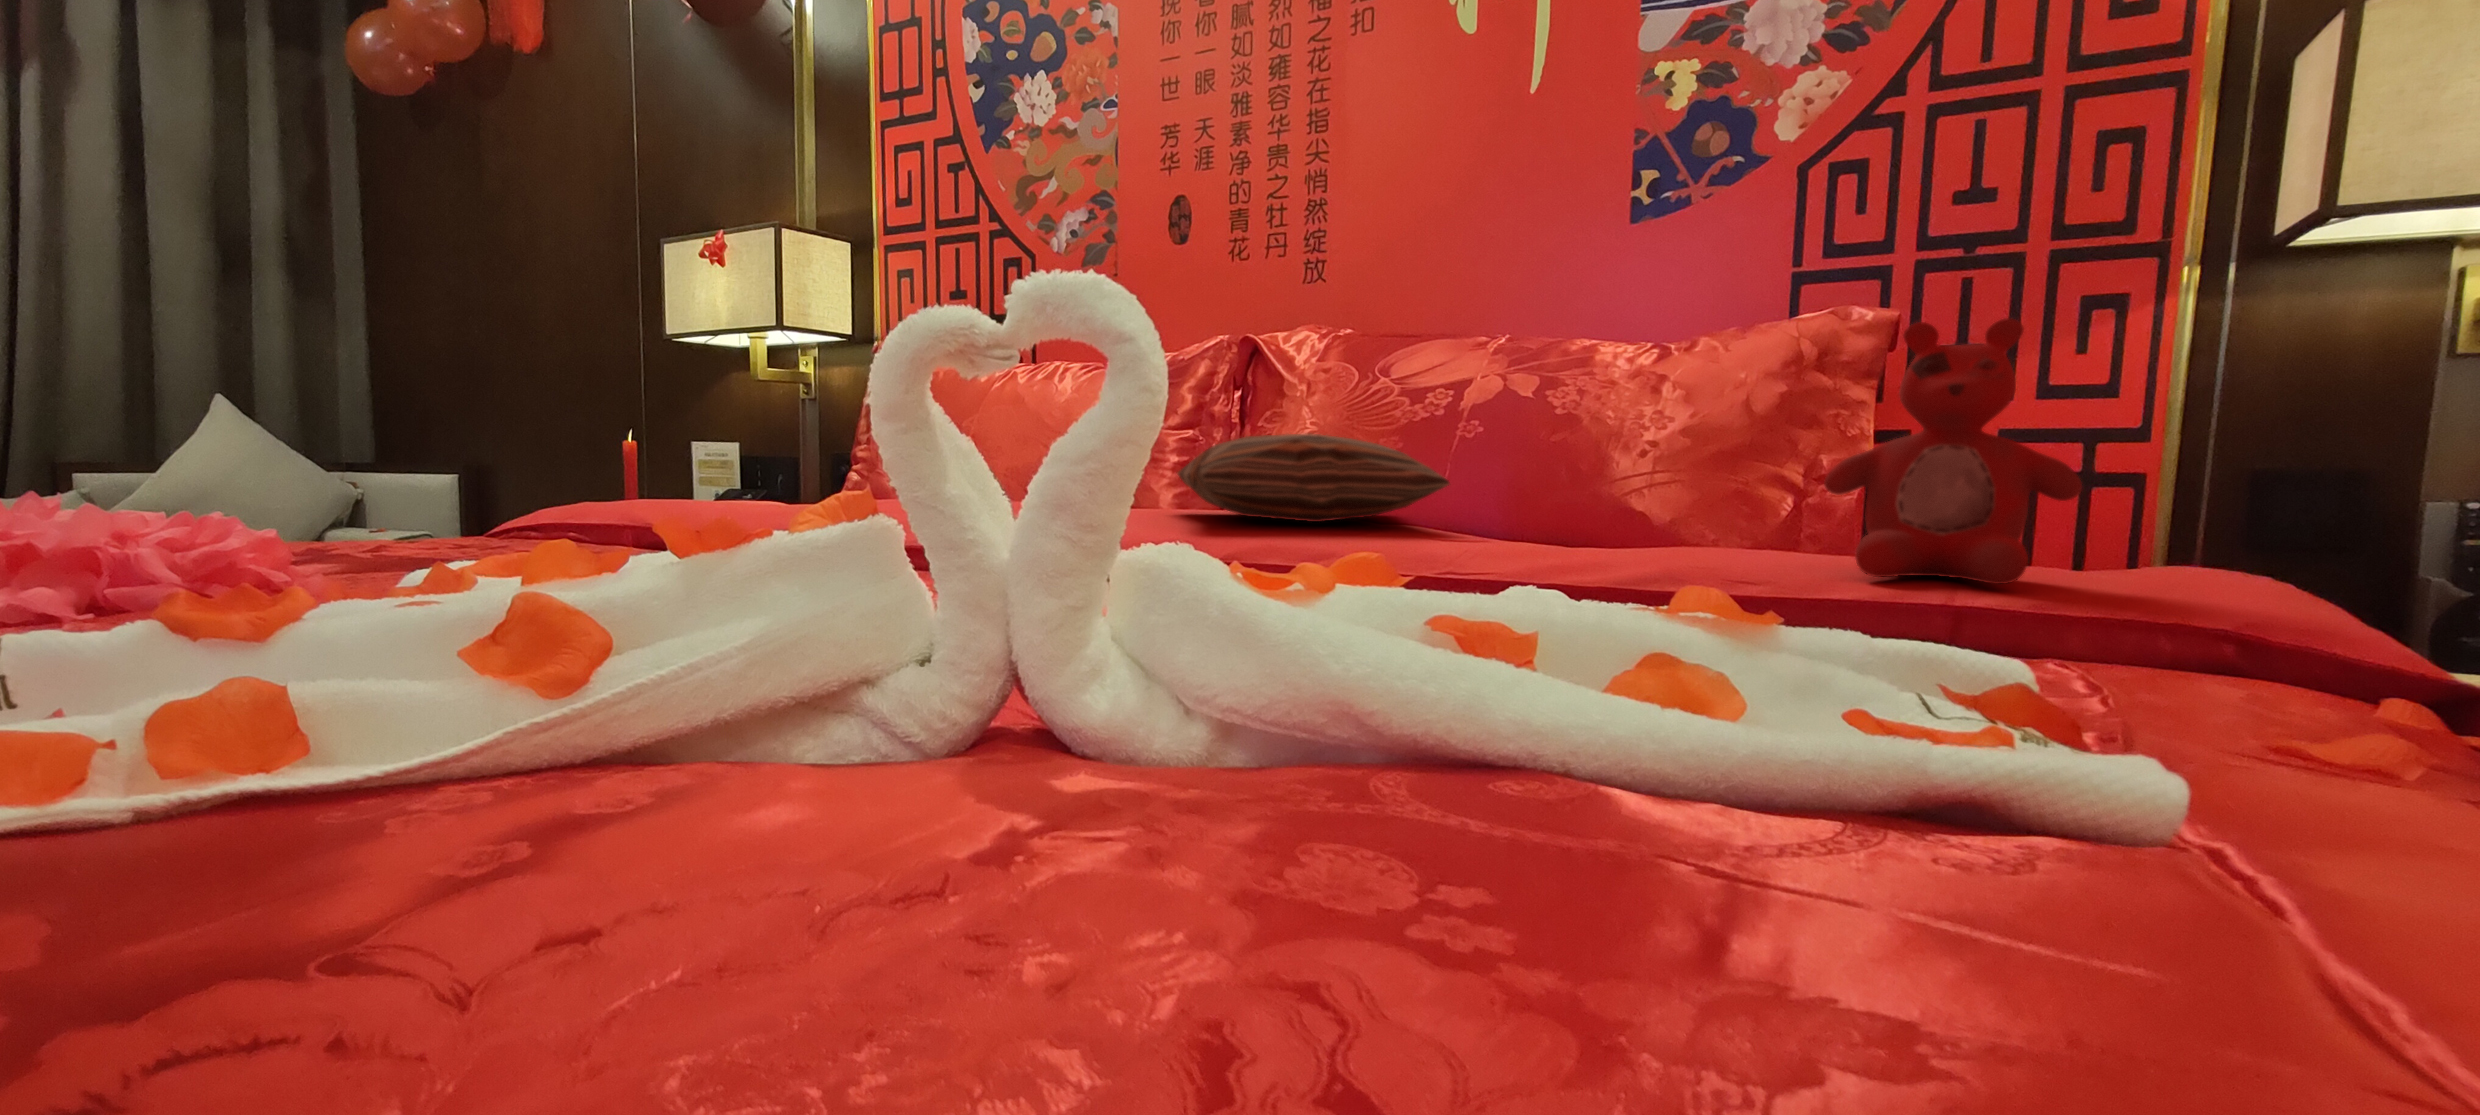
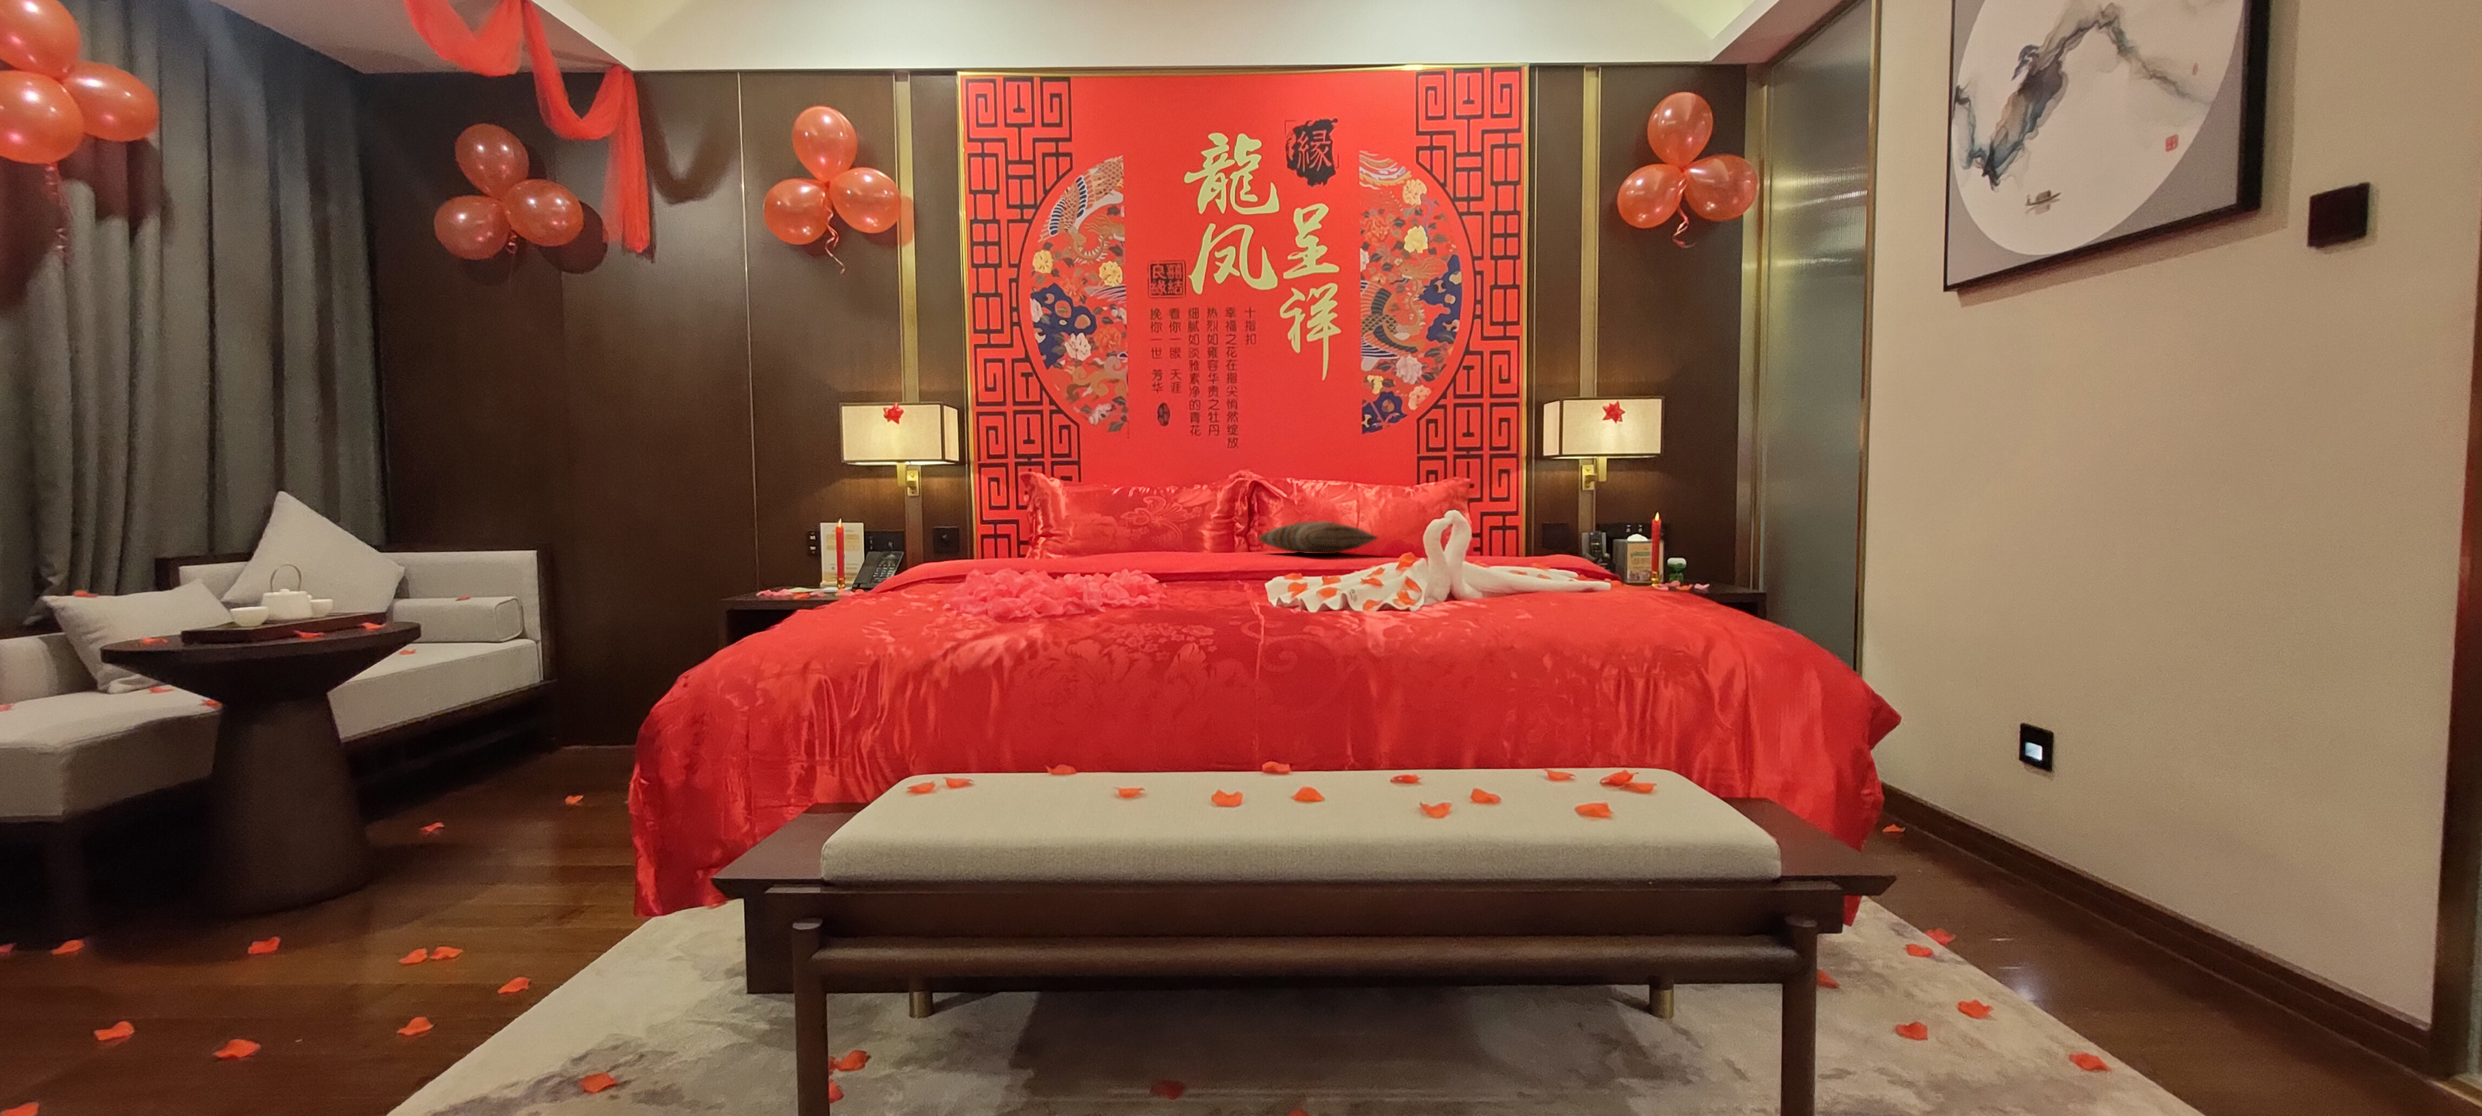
stuffed bear: present [1824,318,2082,584] -> none [1500,492,1557,560]

